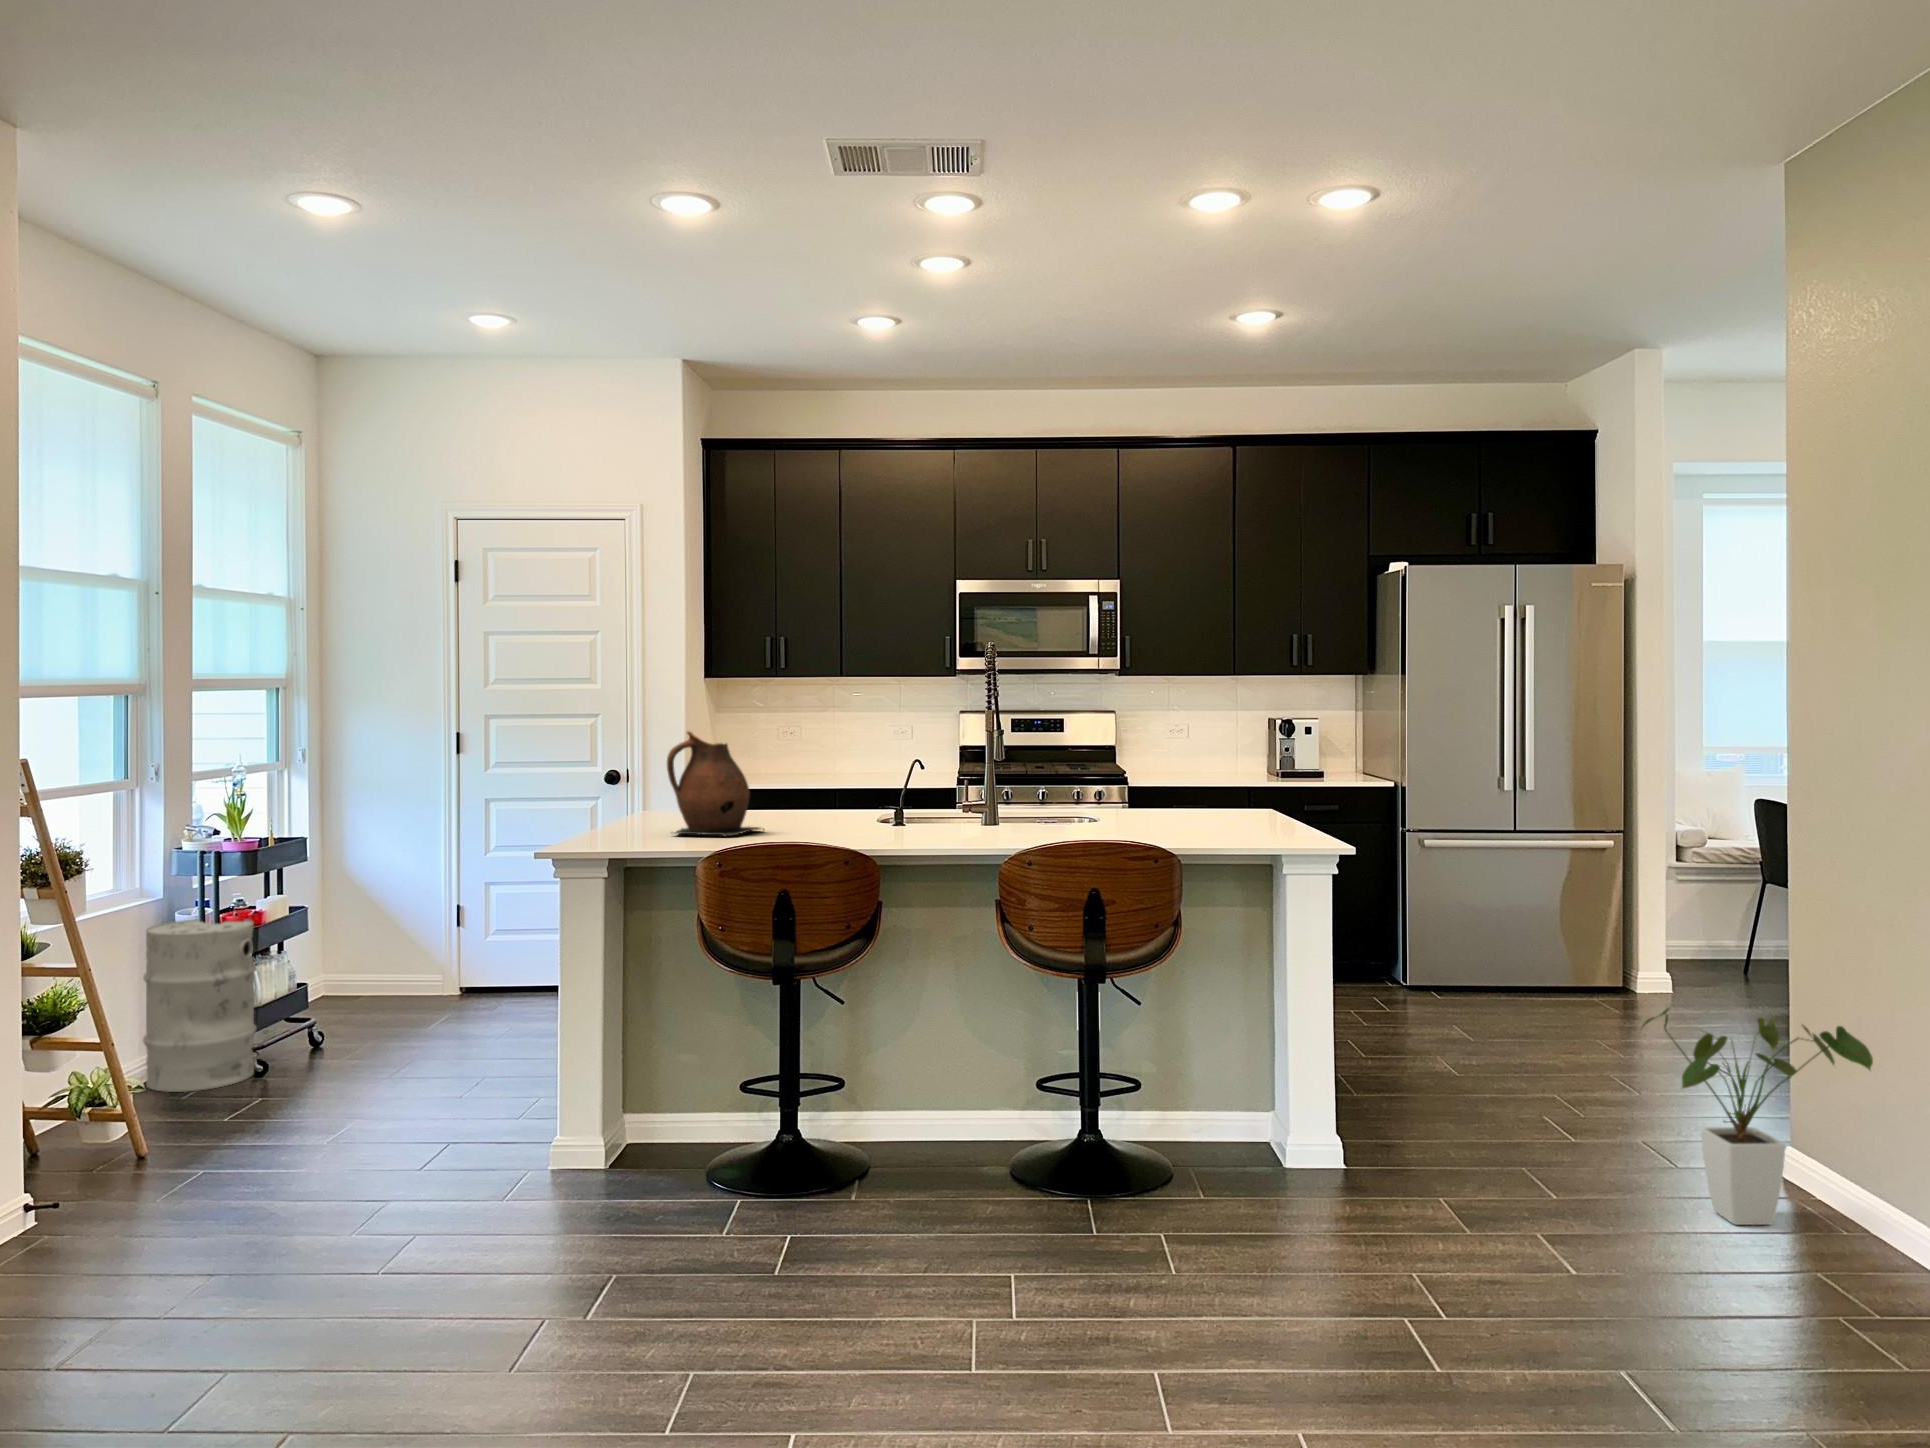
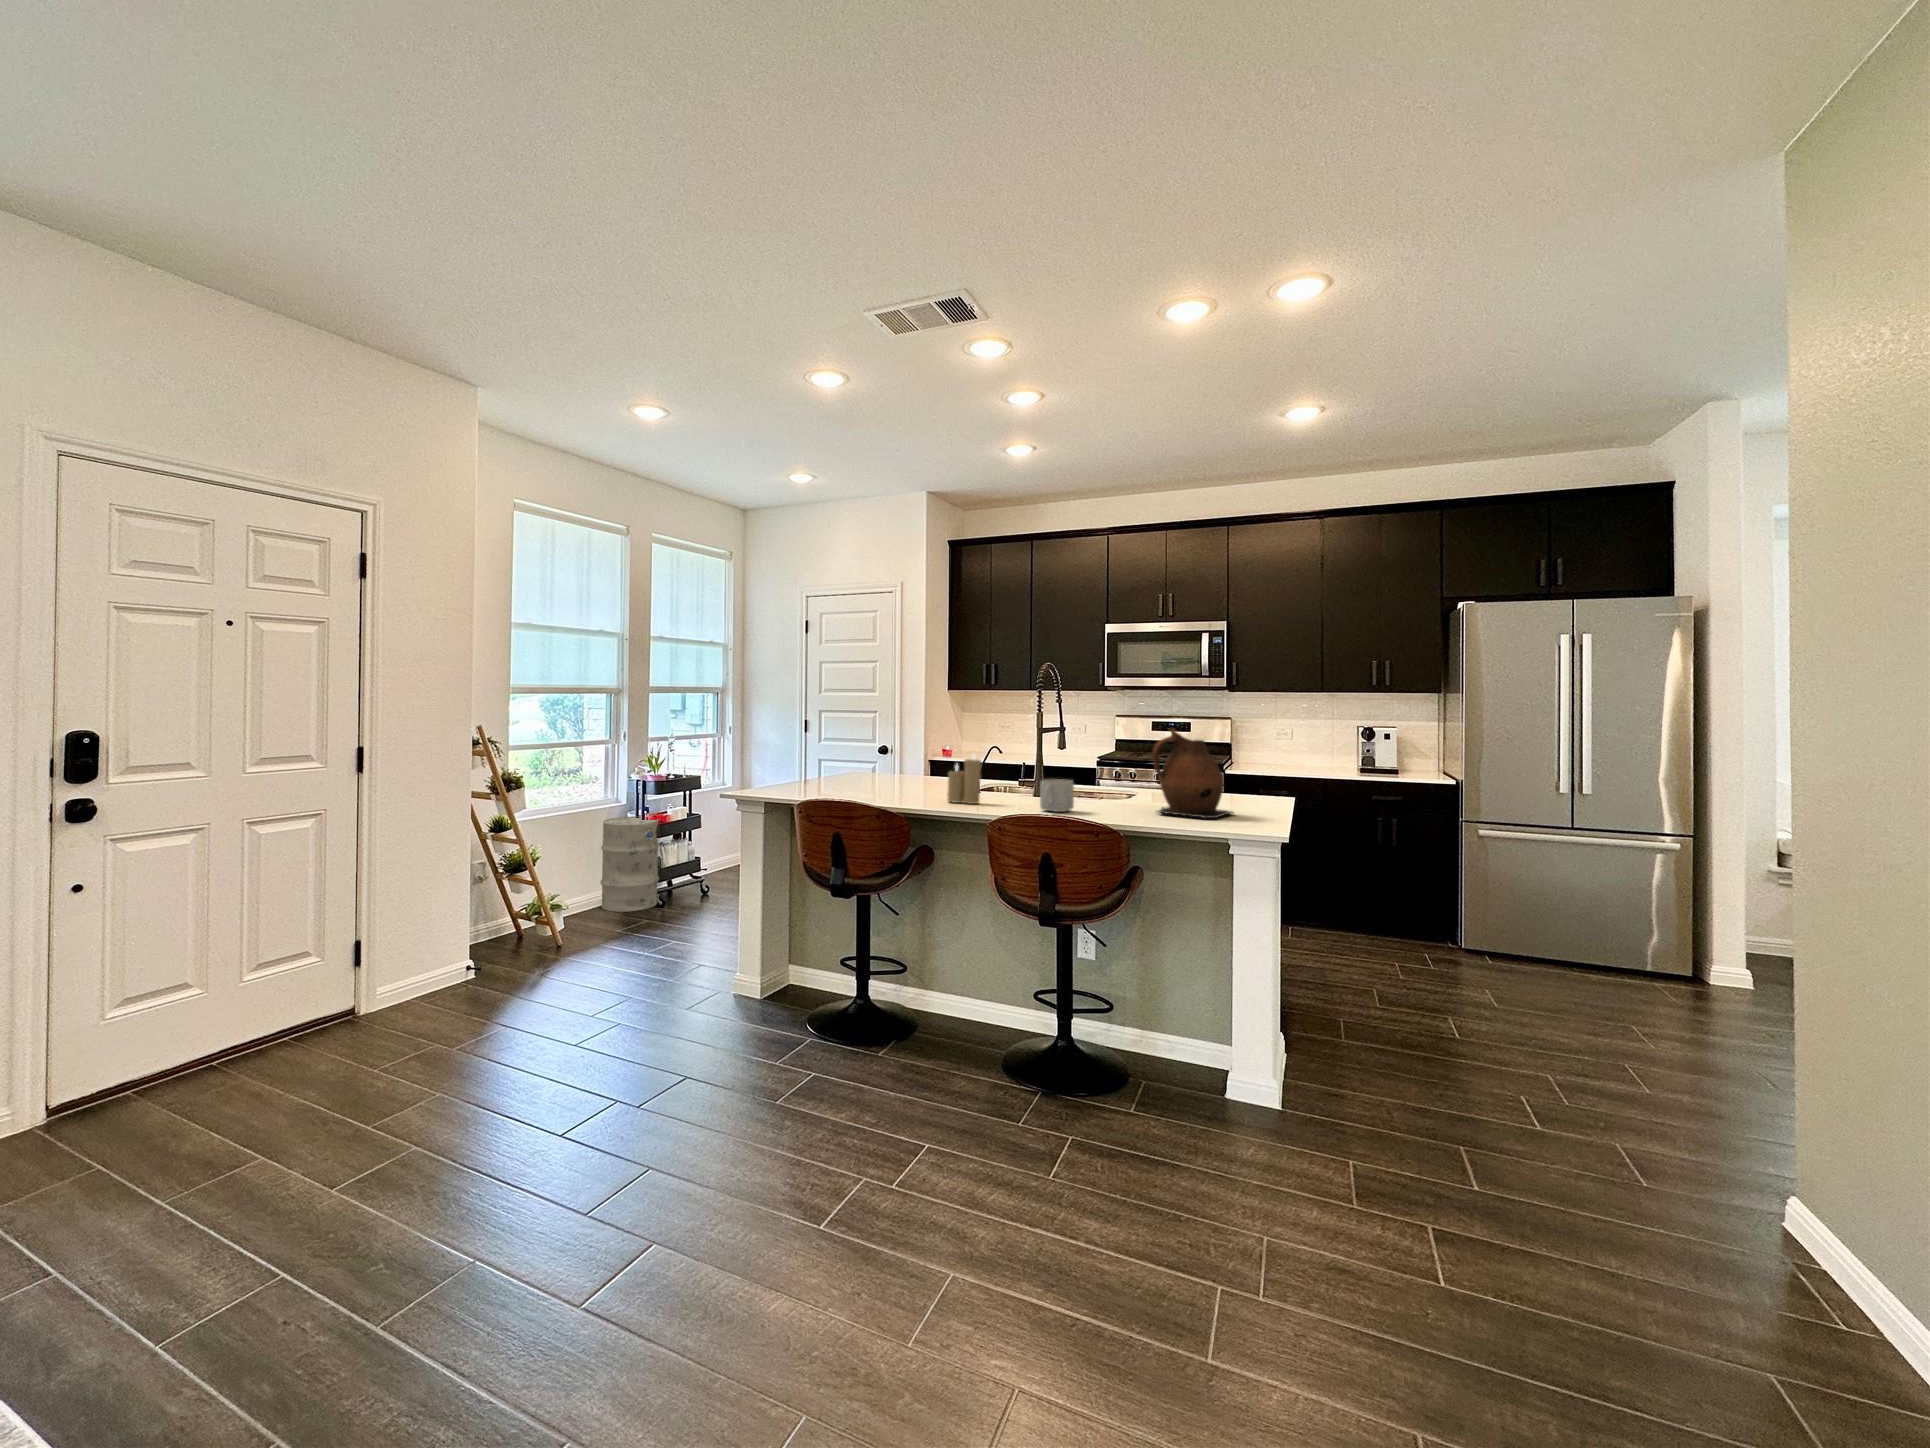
ceramic pitcher: present [667,732,760,836] -> present [1153,729,1233,819]
candle: none [928,769,975,839] -> present [947,755,981,804]
mug: none [1069,799,1108,840] -> present [1040,779,1074,812]
house plant: present [1642,1008,1873,1225] -> none [1570,1030,1888,1298]

